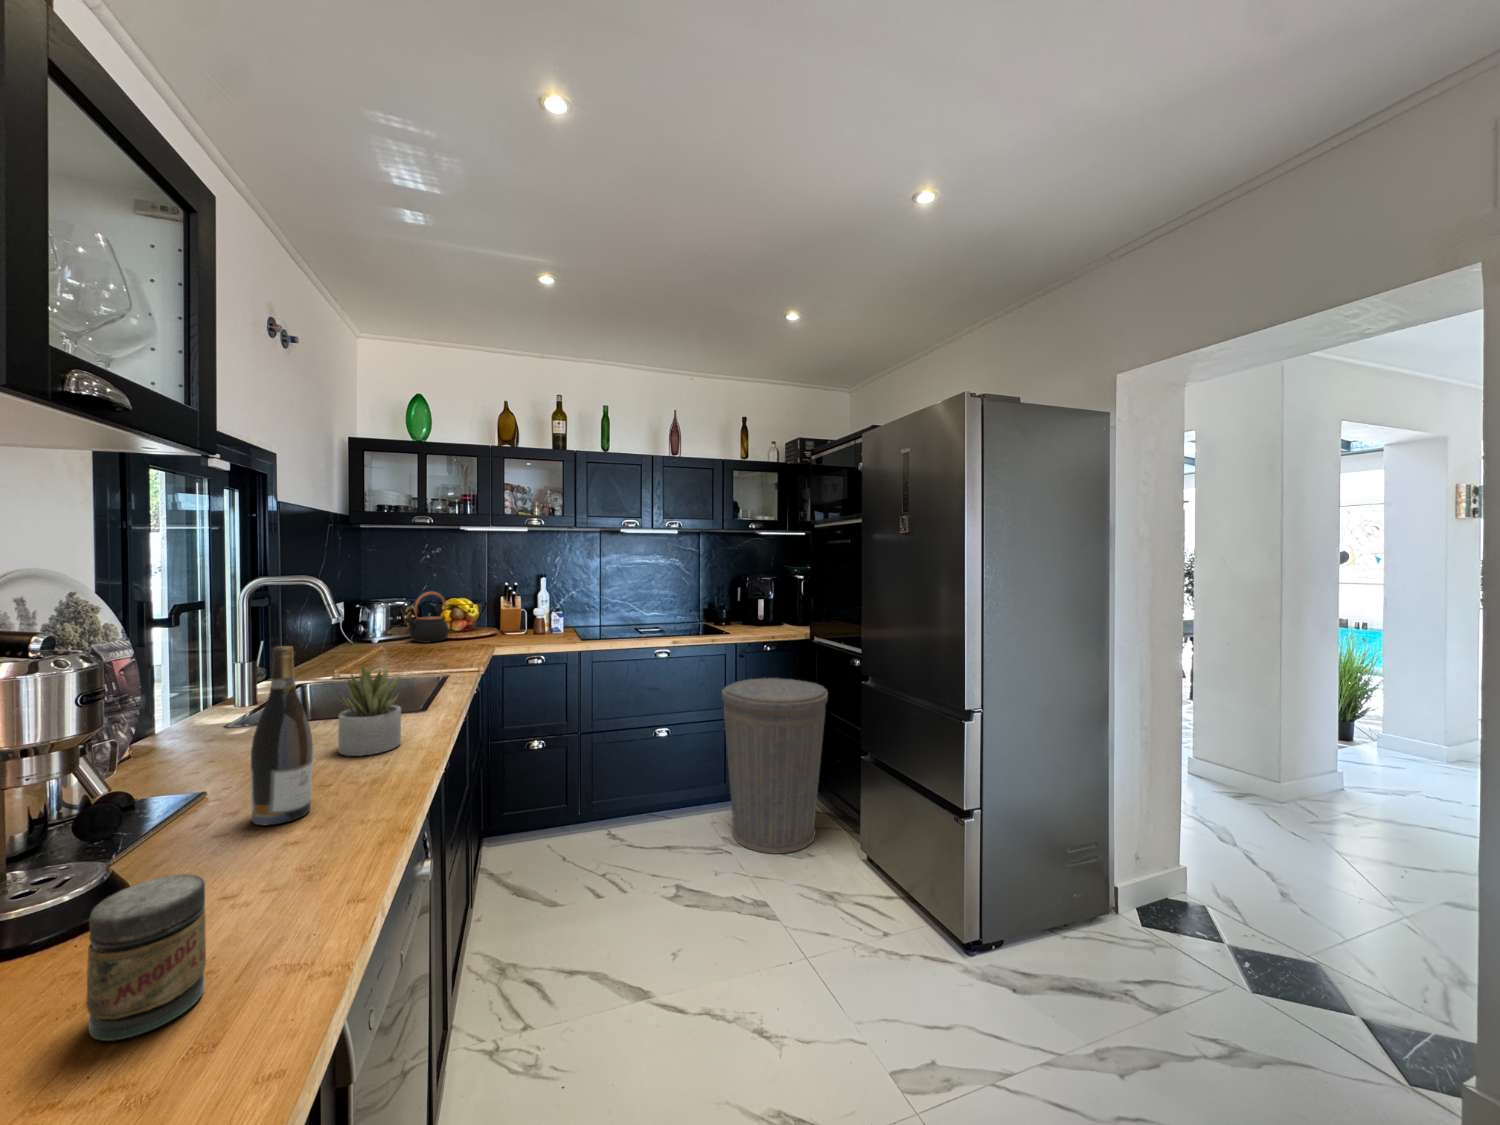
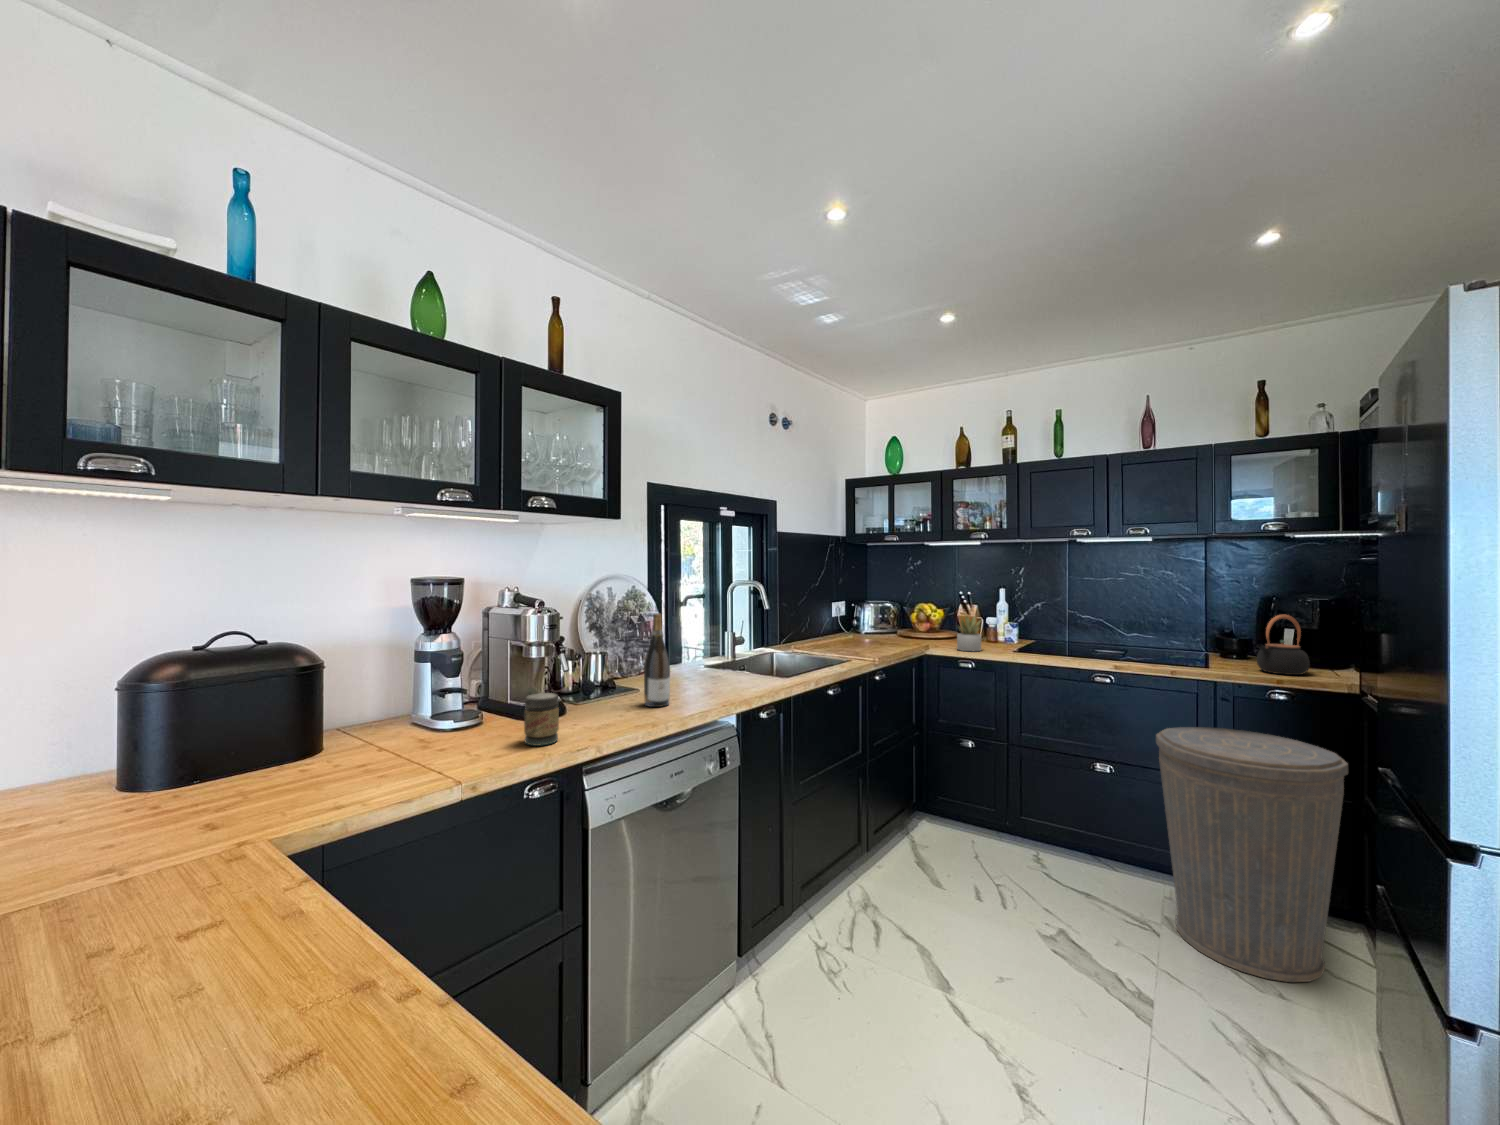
teapot: present [406,592,448,643] -> present [1257,615,1310,675]
succulent plant: present [338,665,401,756] -> present [957,616,981,651]

